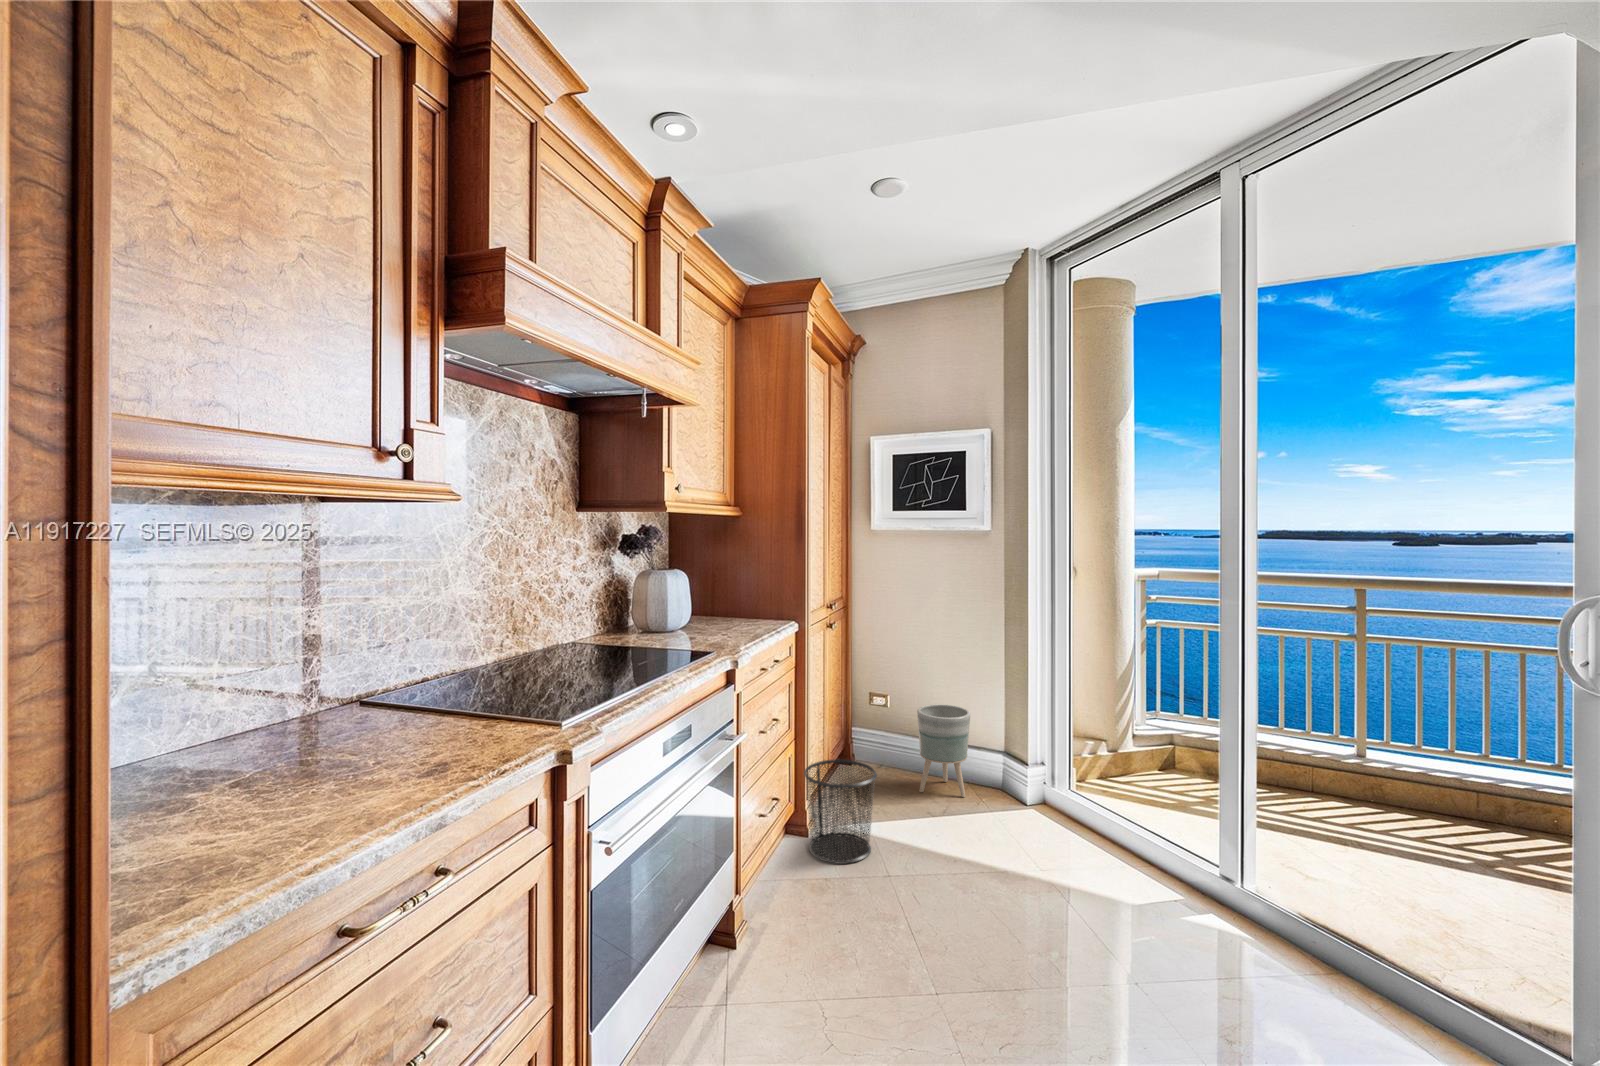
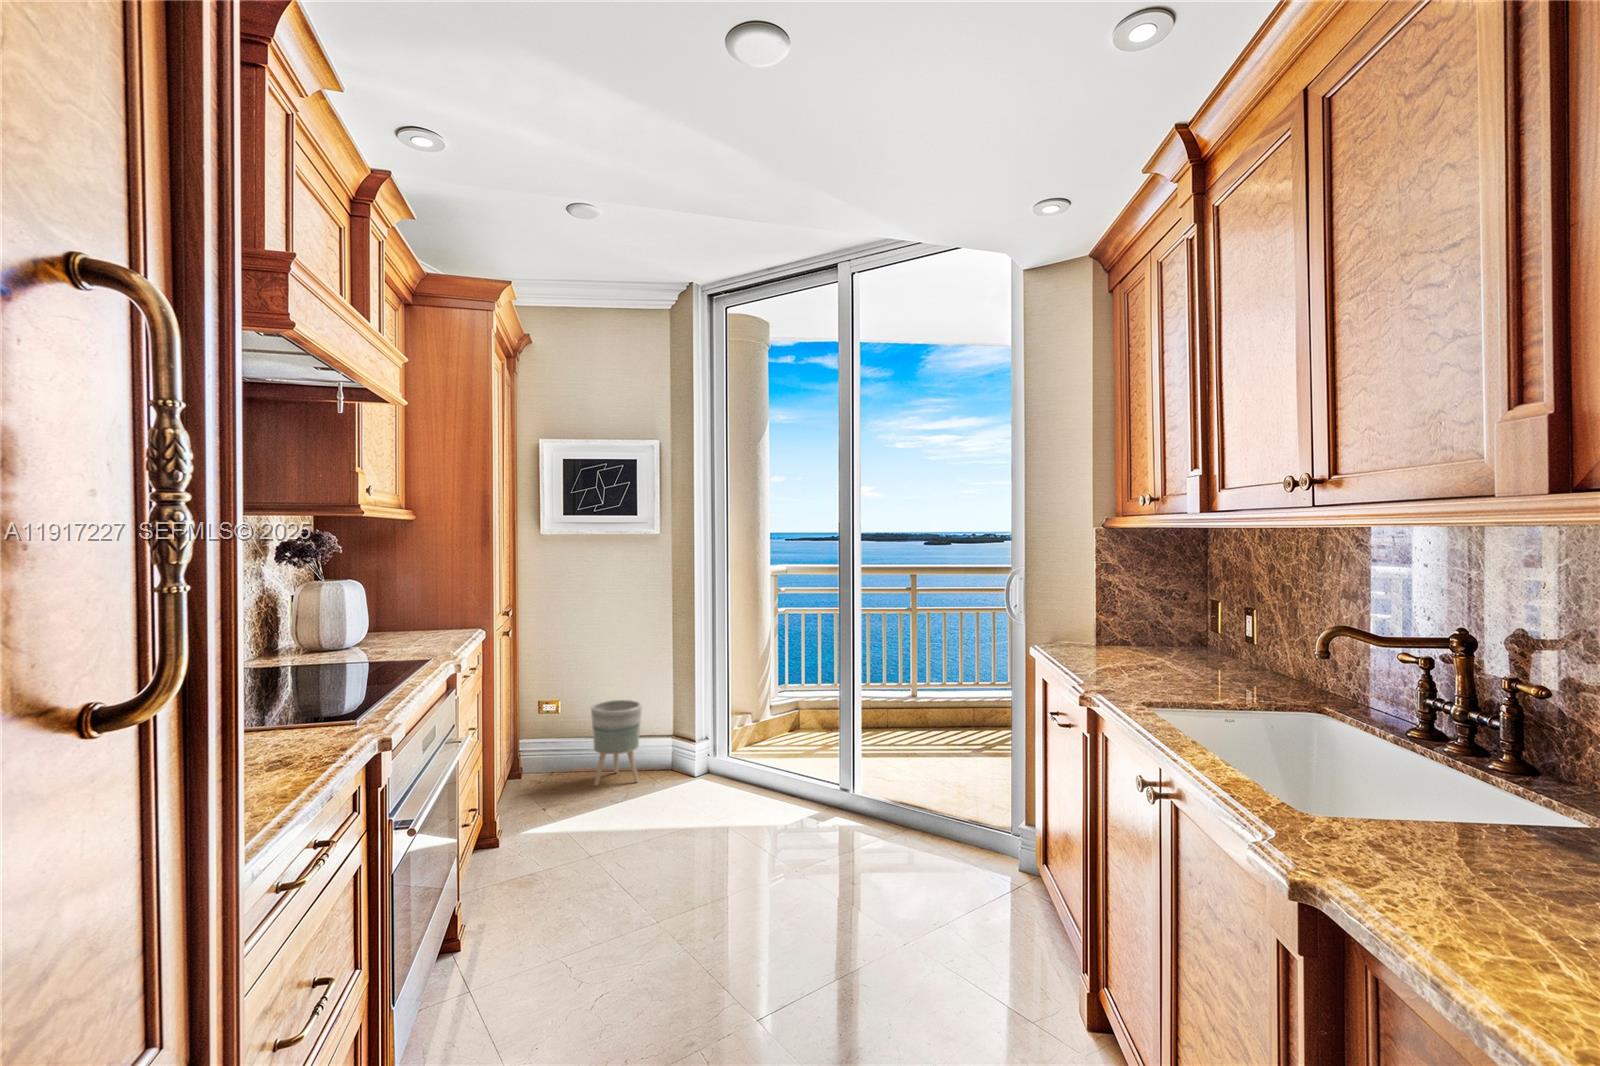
waste bin: present [804,759,877,864] -> none [495,762,571,864]

